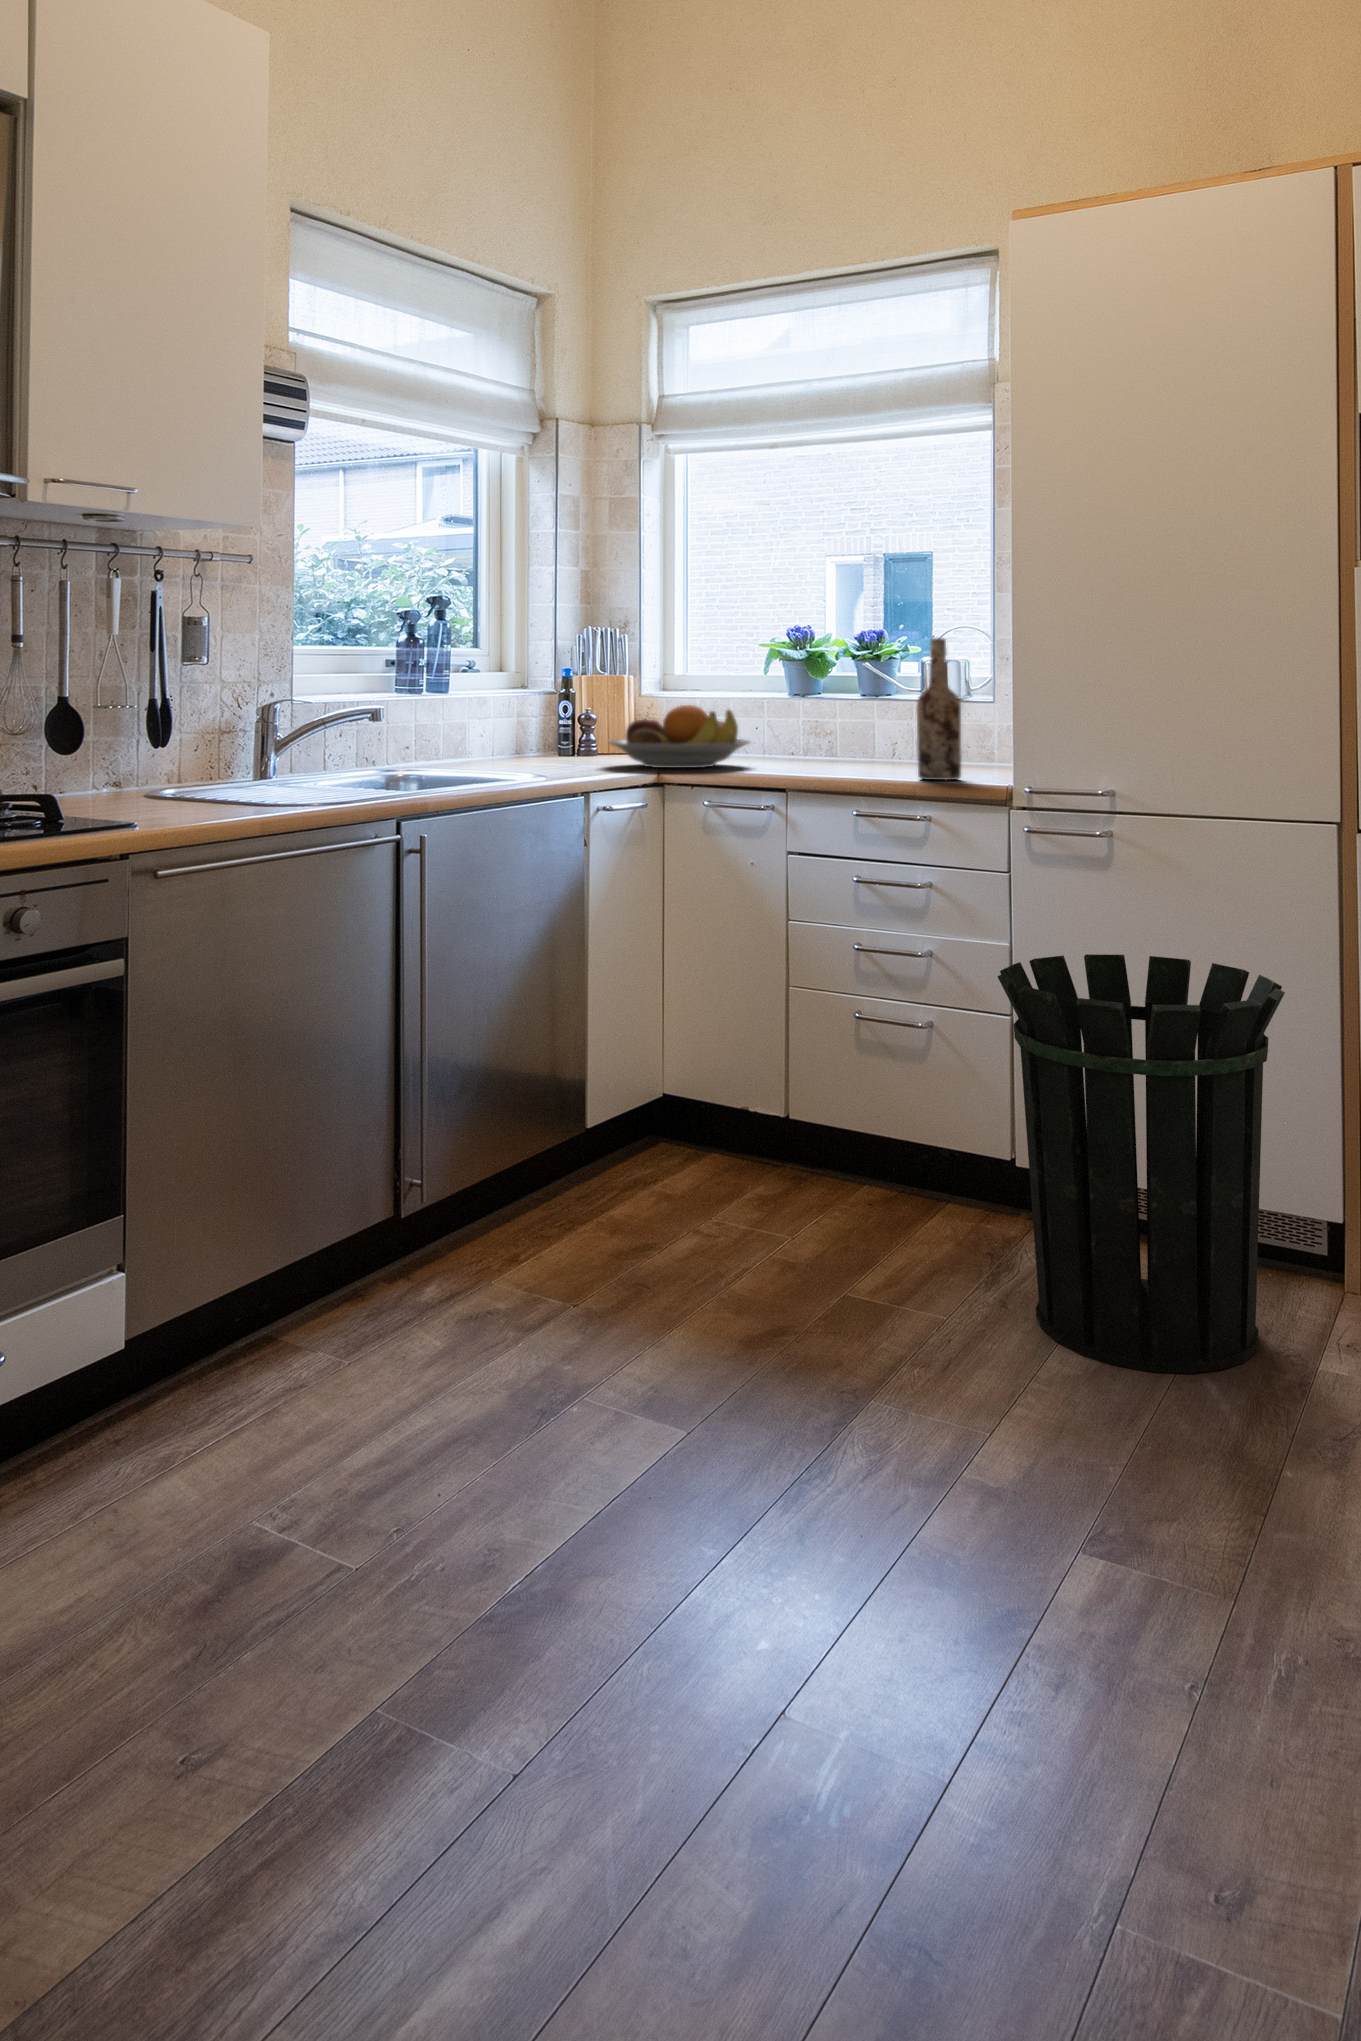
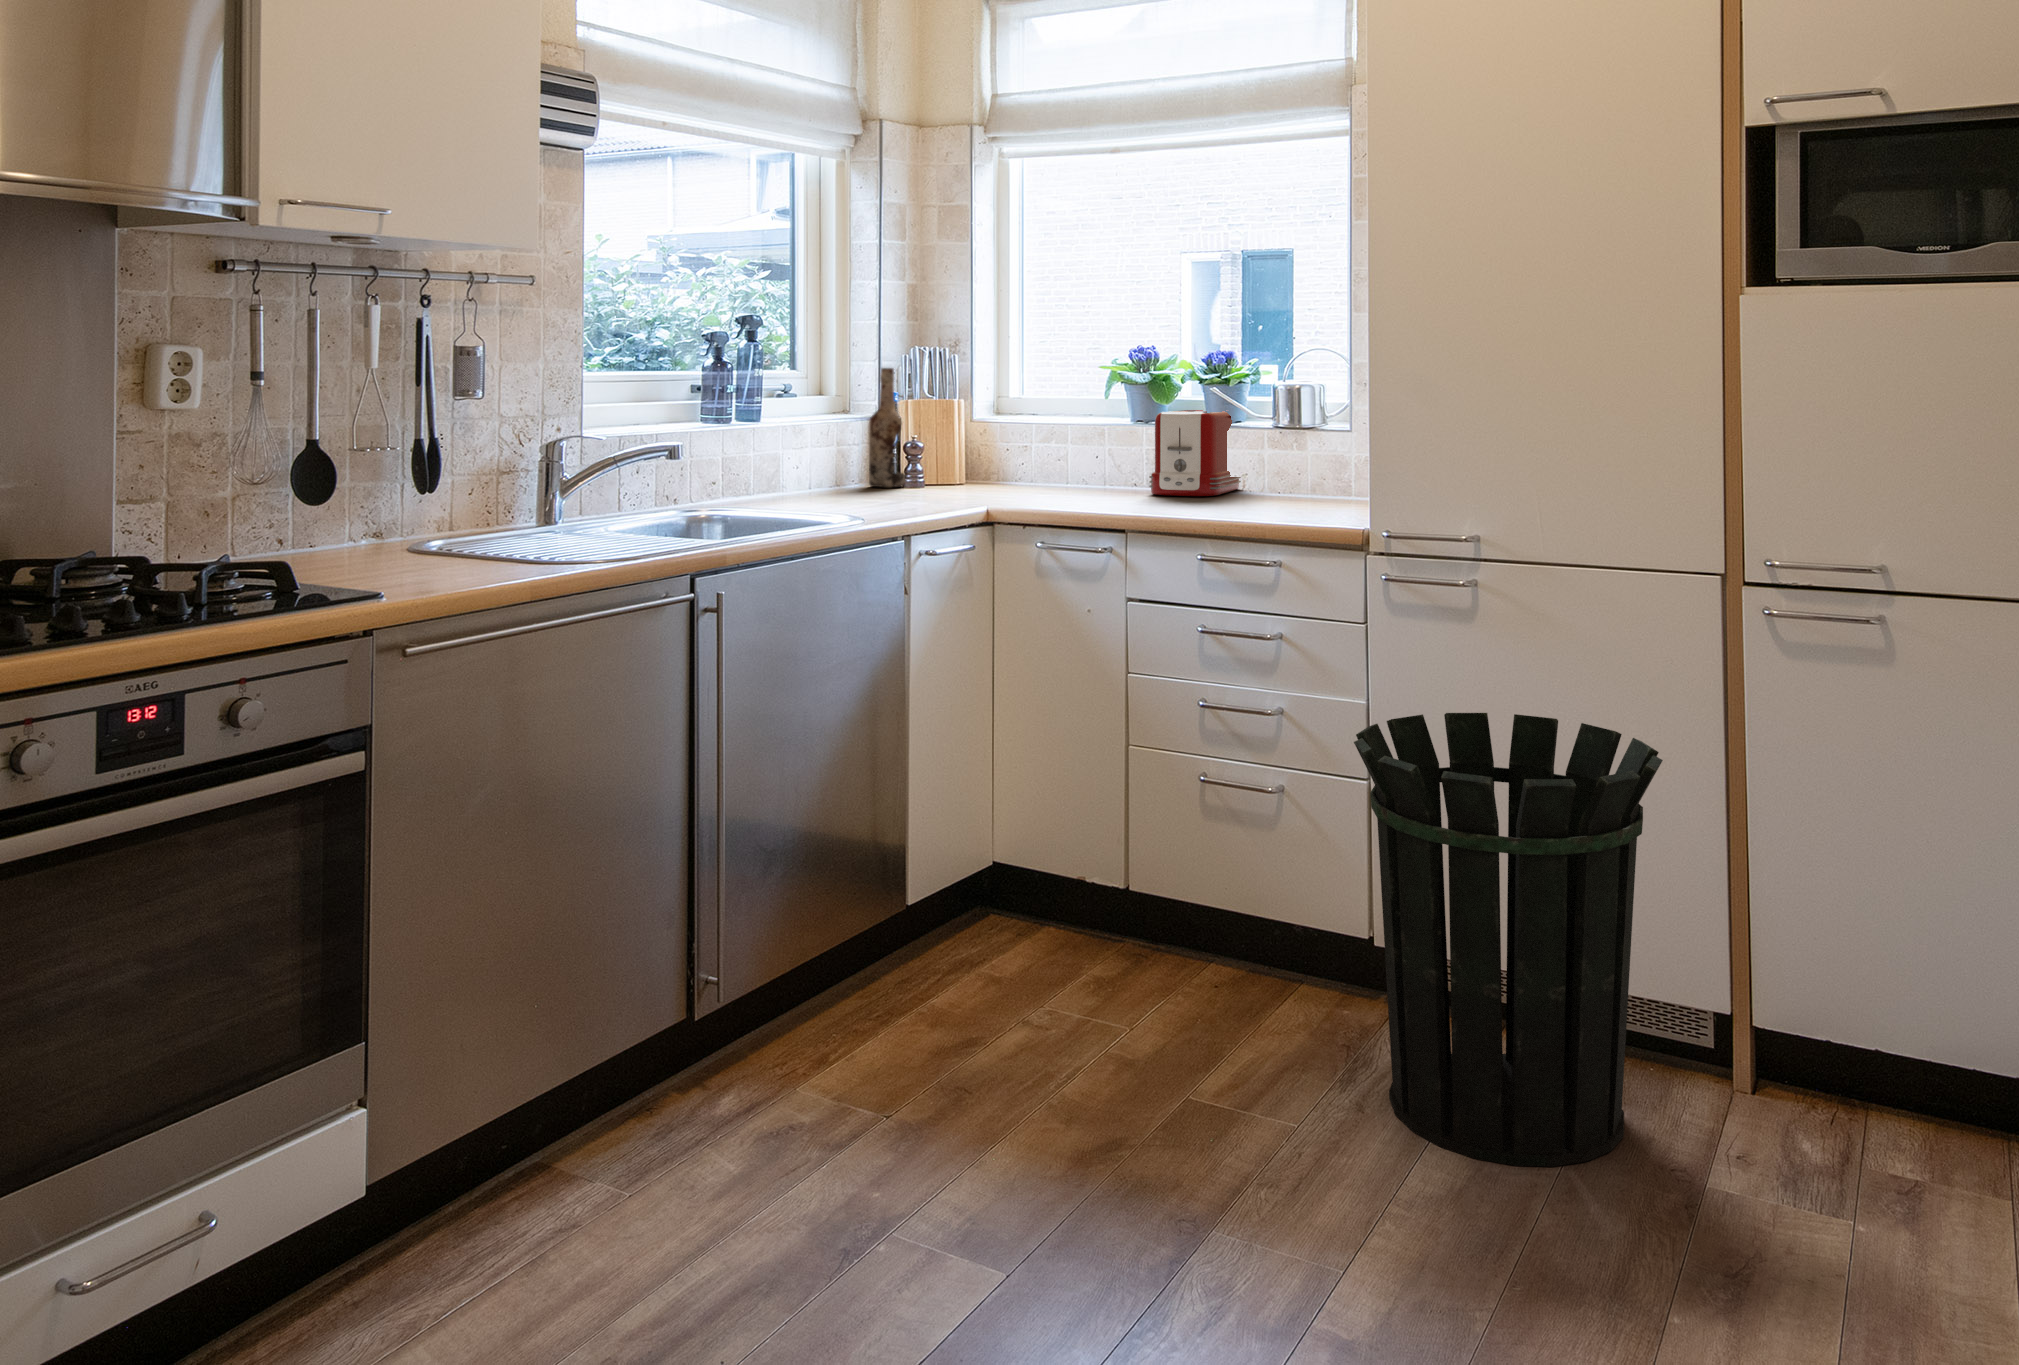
wine bottle: present [917,638,961,780] -> present [869,368,905,487]
toaster: none [808,683,895,762] -> present [1149,410,1241,496]
fruit bowl: present [609,705,750,768] -> none [934,437,1088,505]

